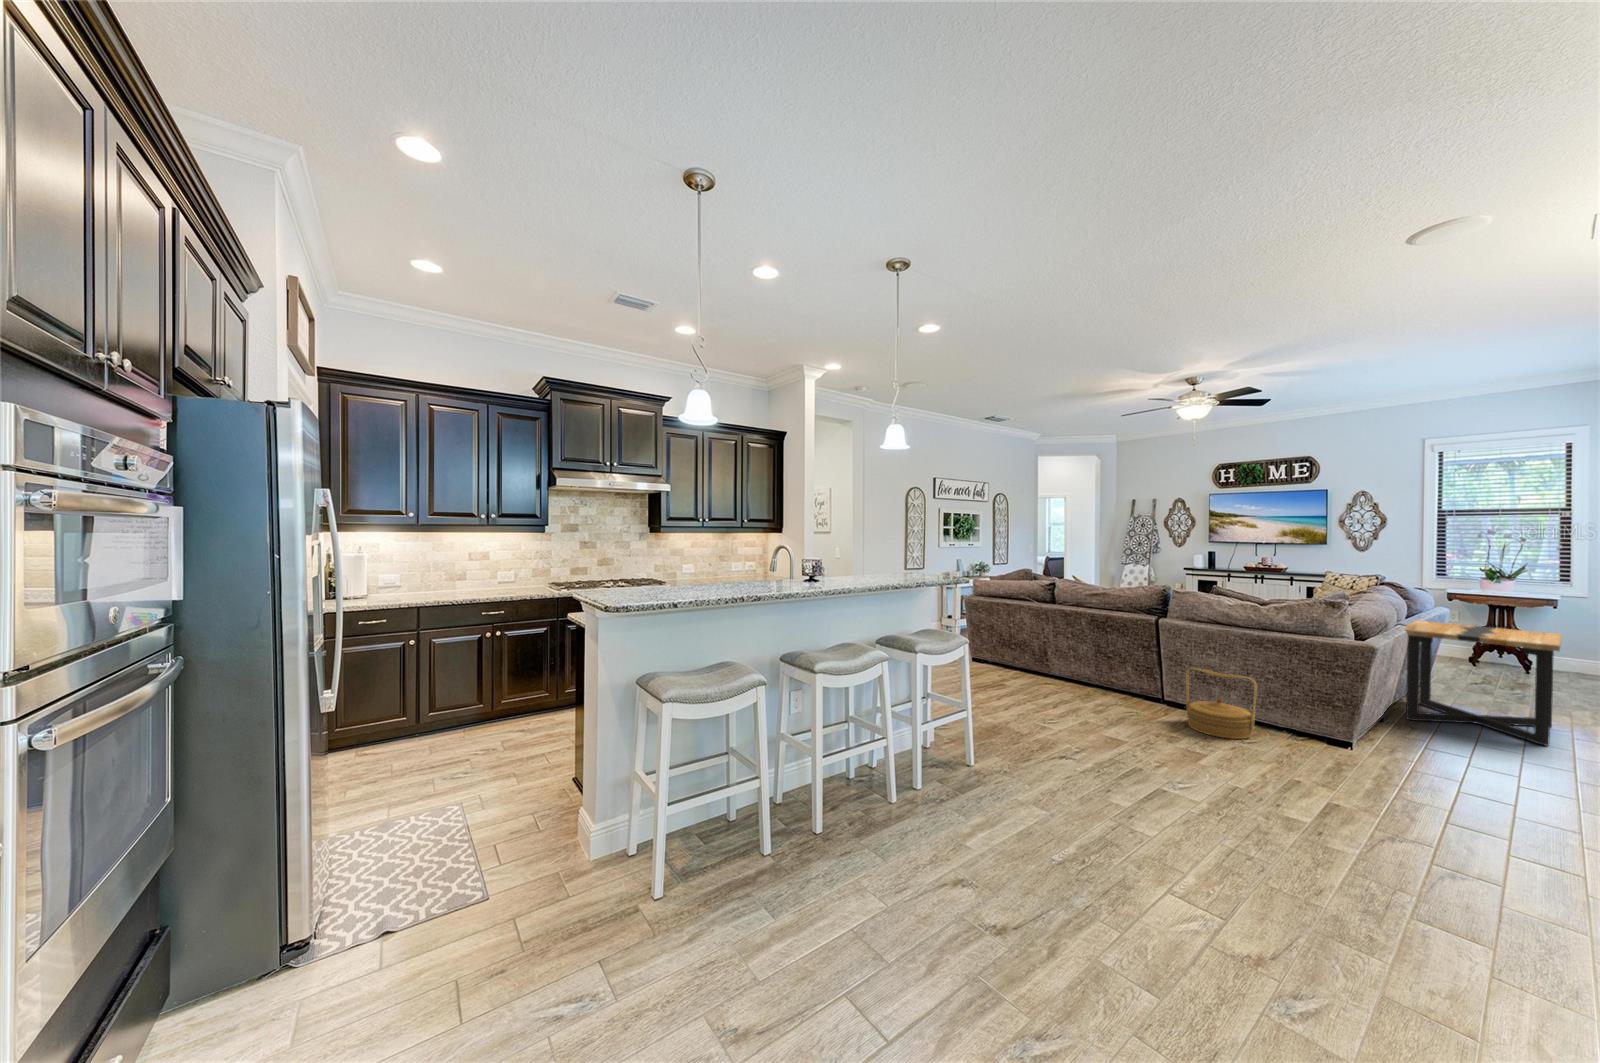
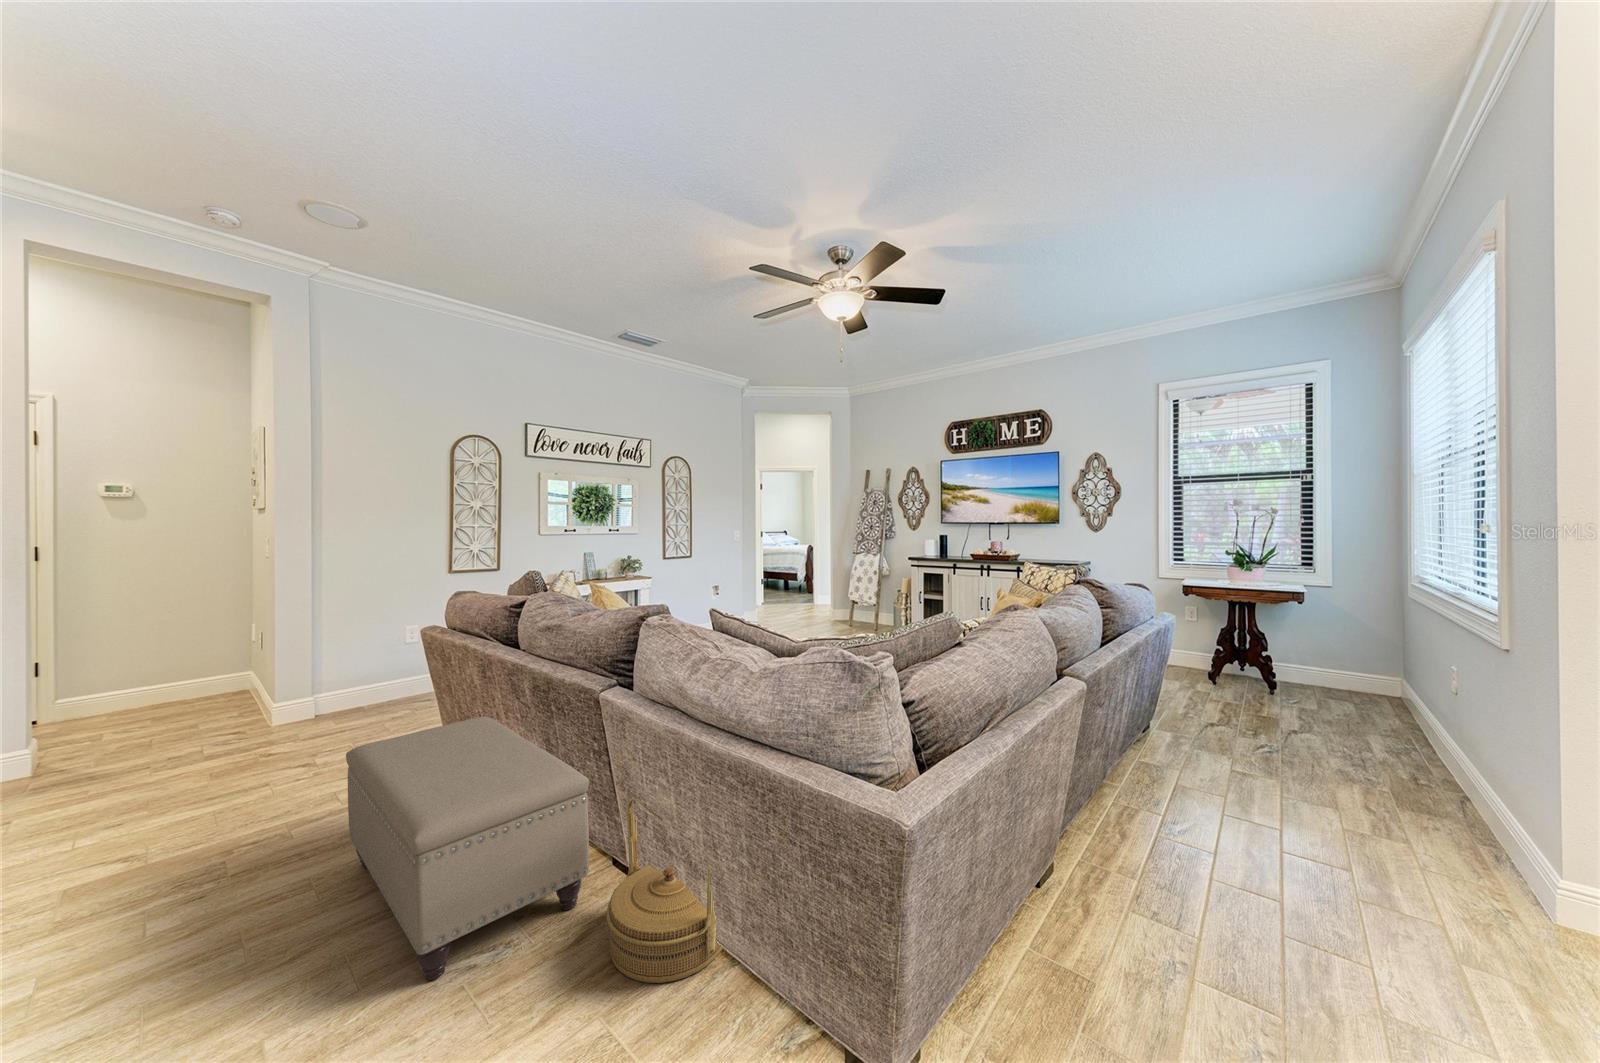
side table: present [1405,620,1562,746] -> none [1052,645,1295,908]
ottoman: none [1013,638,1163,730] -> present [346,717,589,980]

